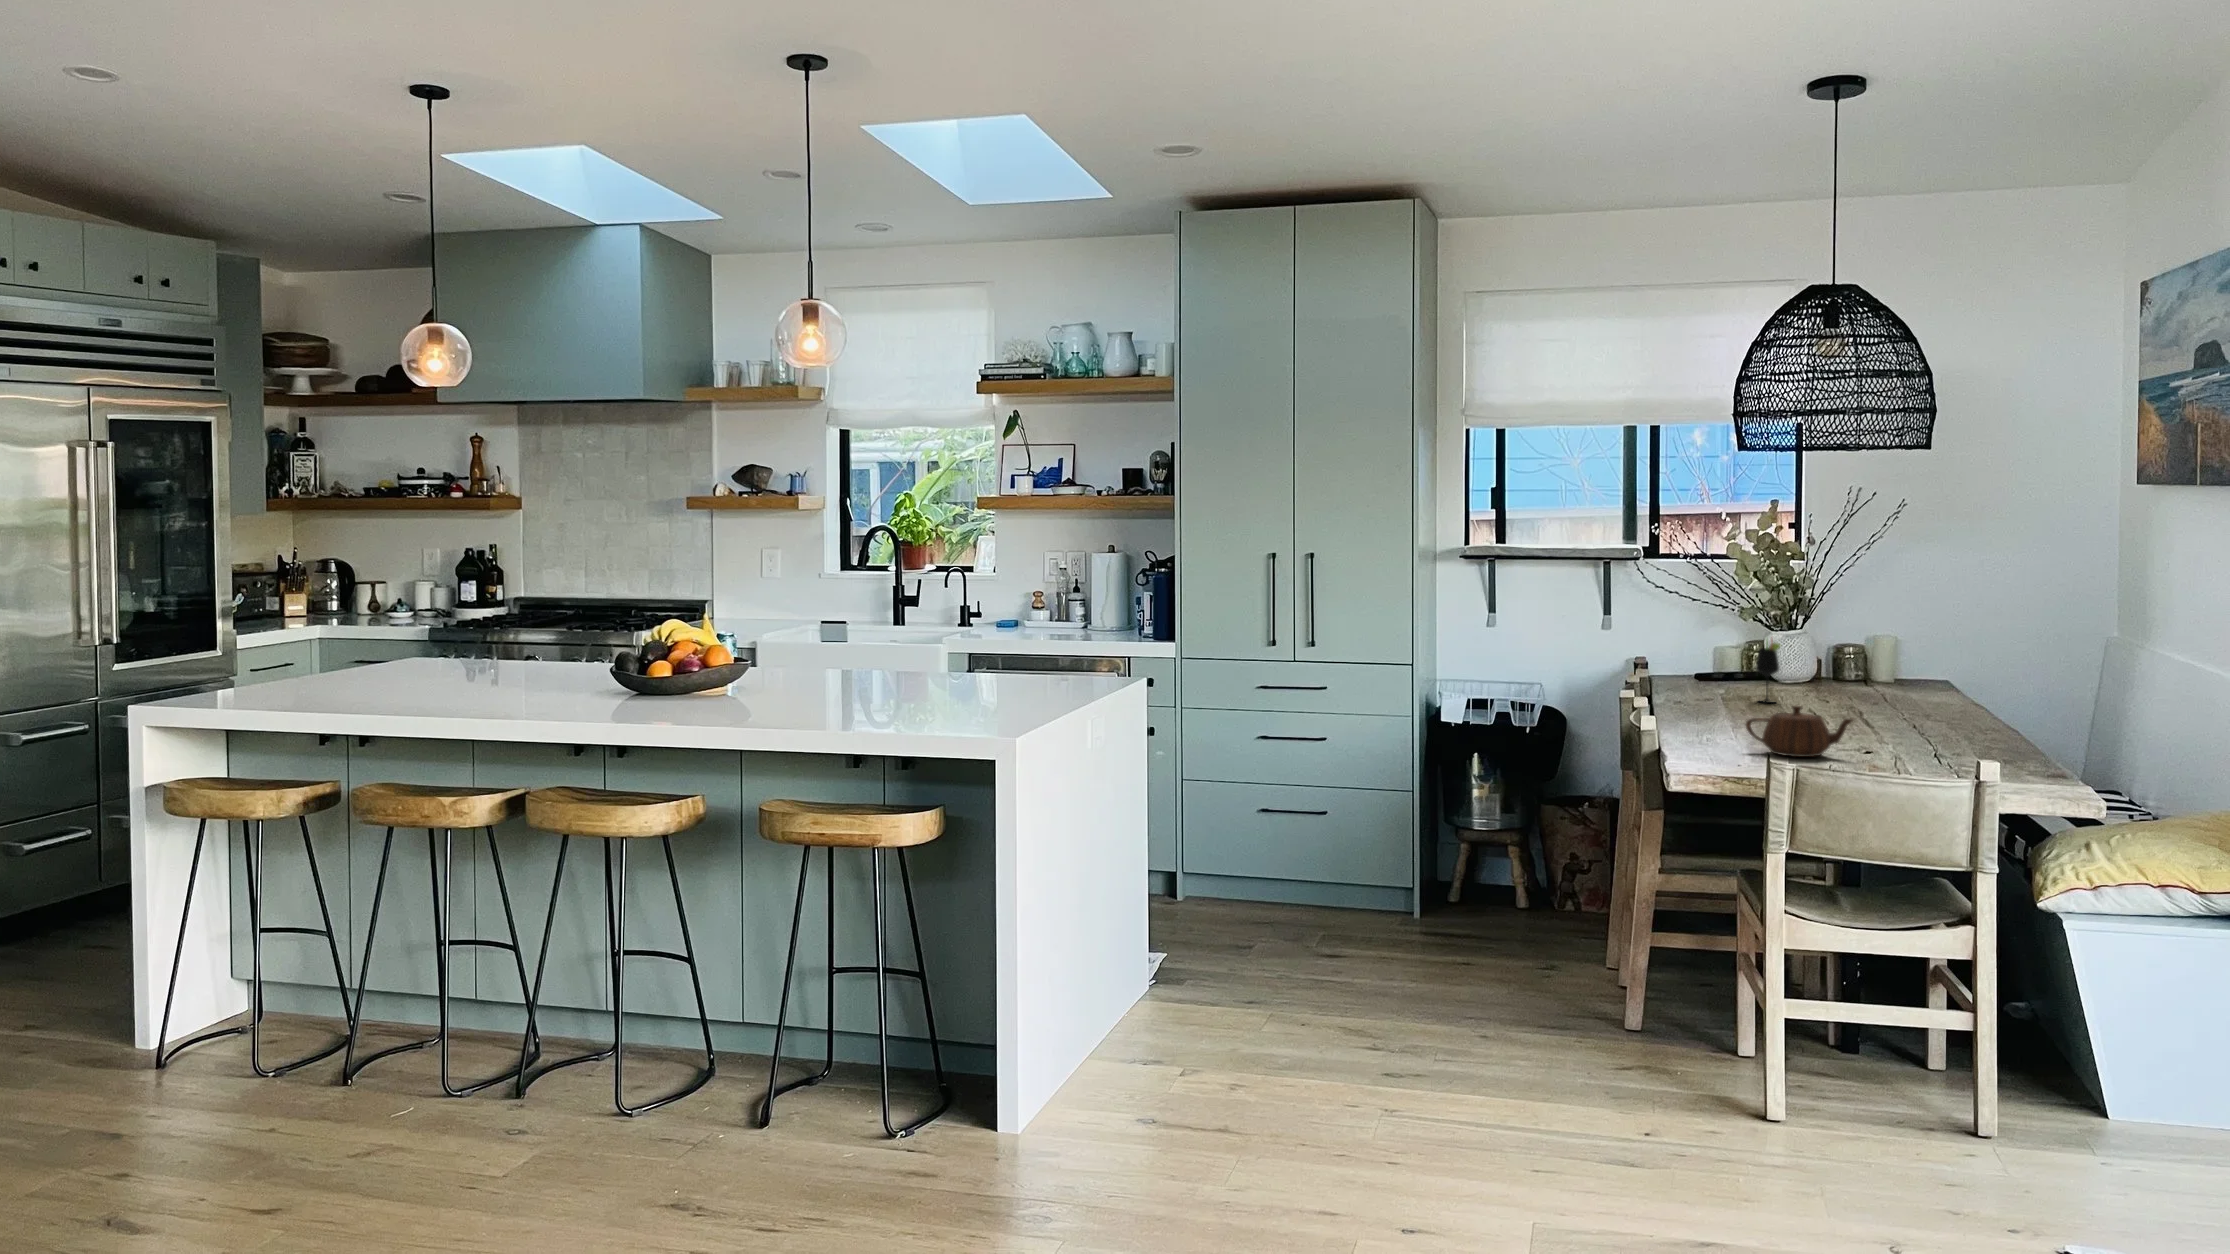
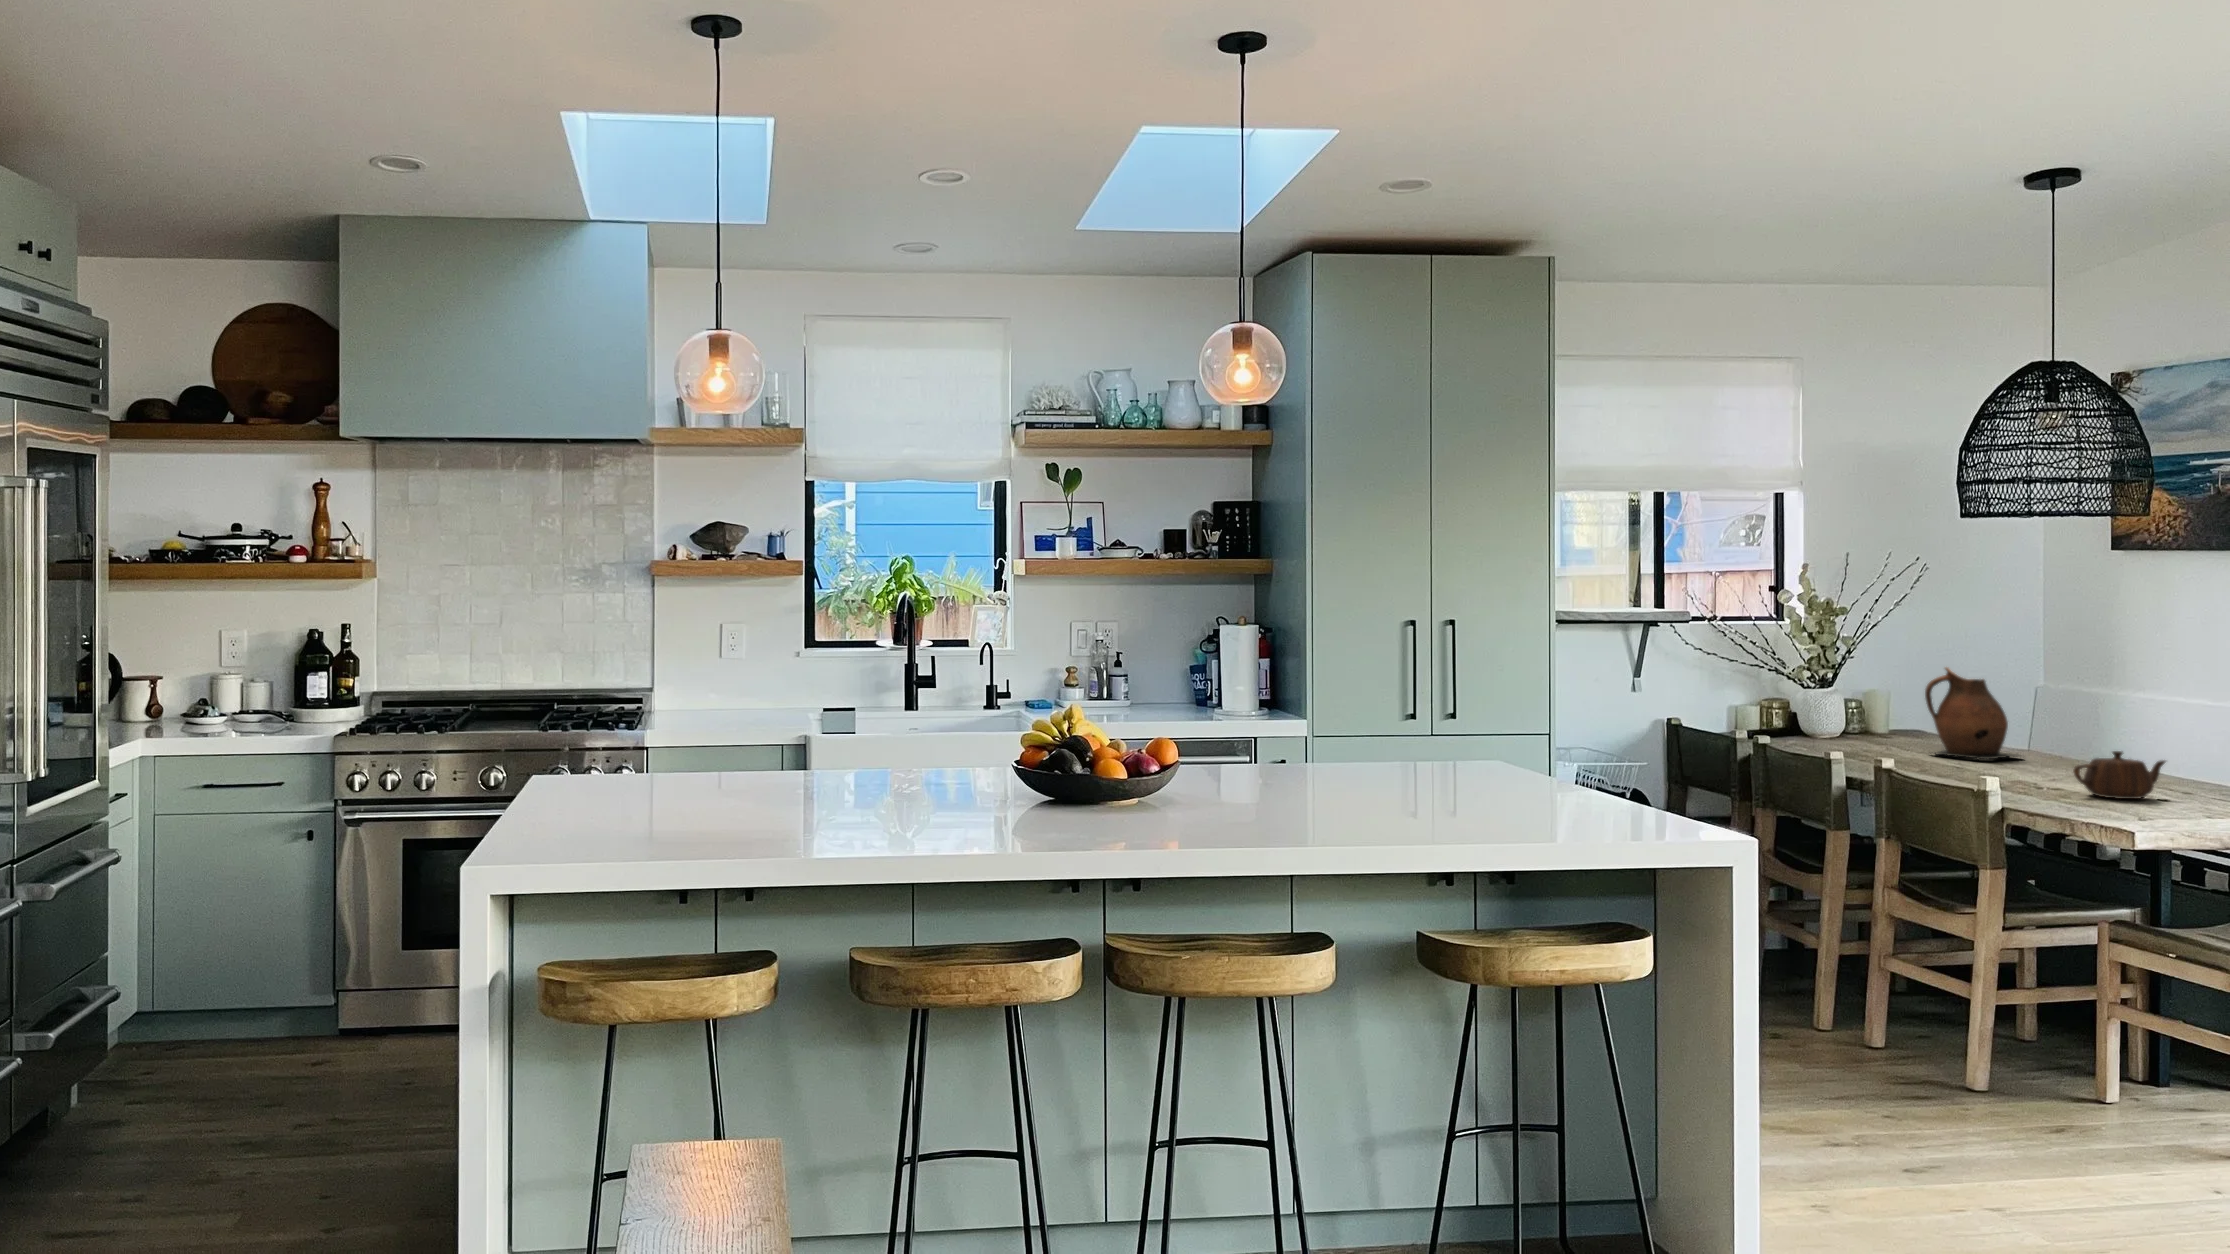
ceramic pitcher: none [1803,615,1906,719] -> present [1925,668,2020,760]
wine glass: present [1755,642,1780,703] -> none [1862,689,1889,750]

